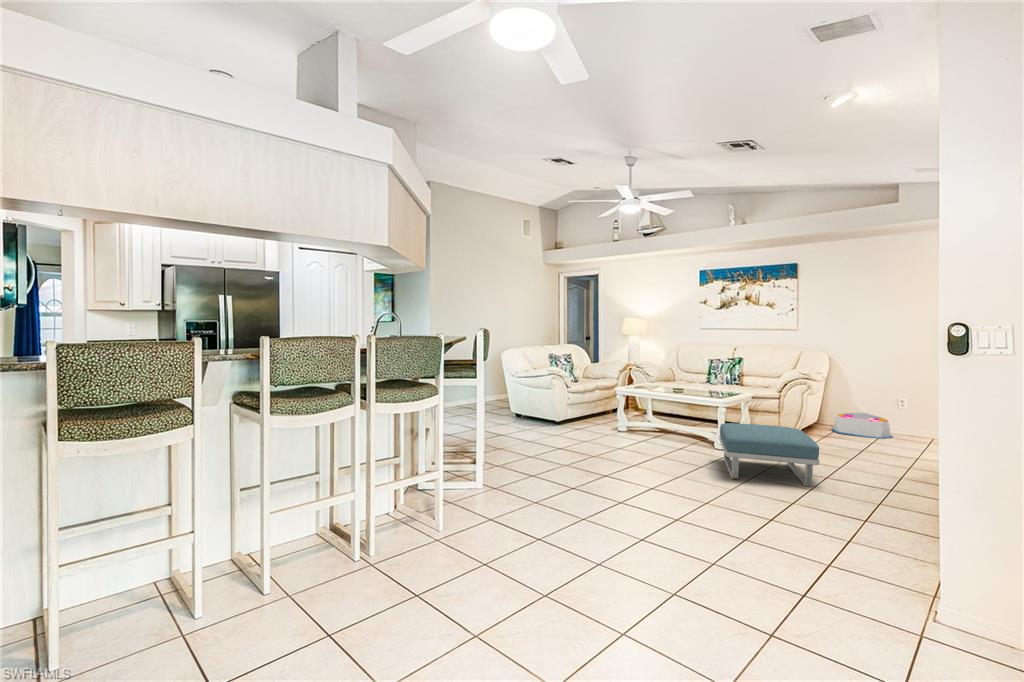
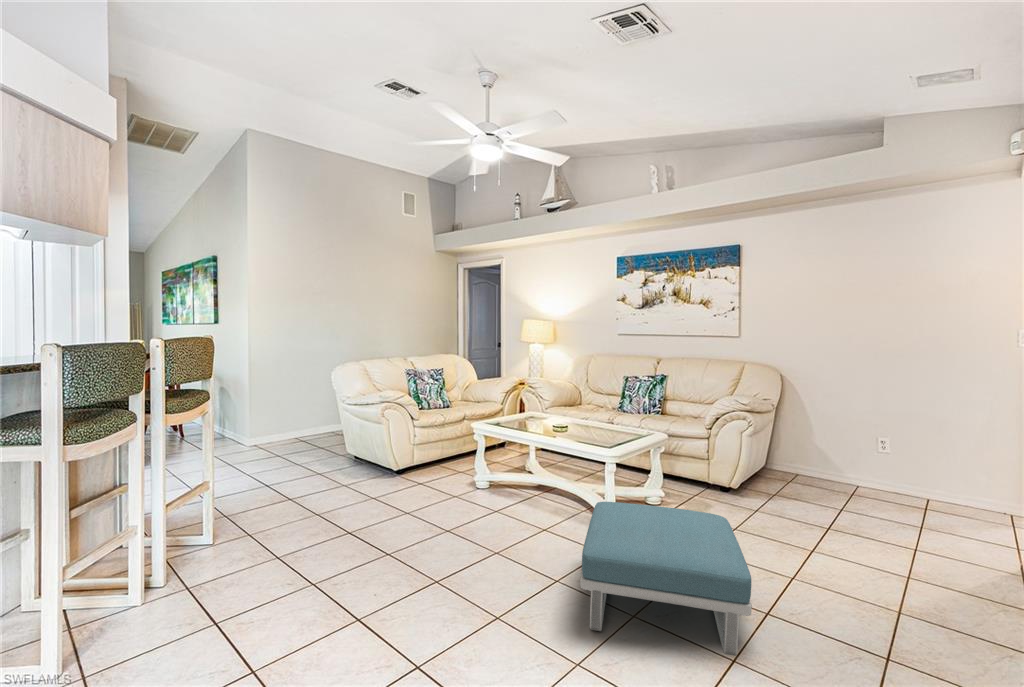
storage bin: present [832,412,893,439] -> none [784,455,870,500]

